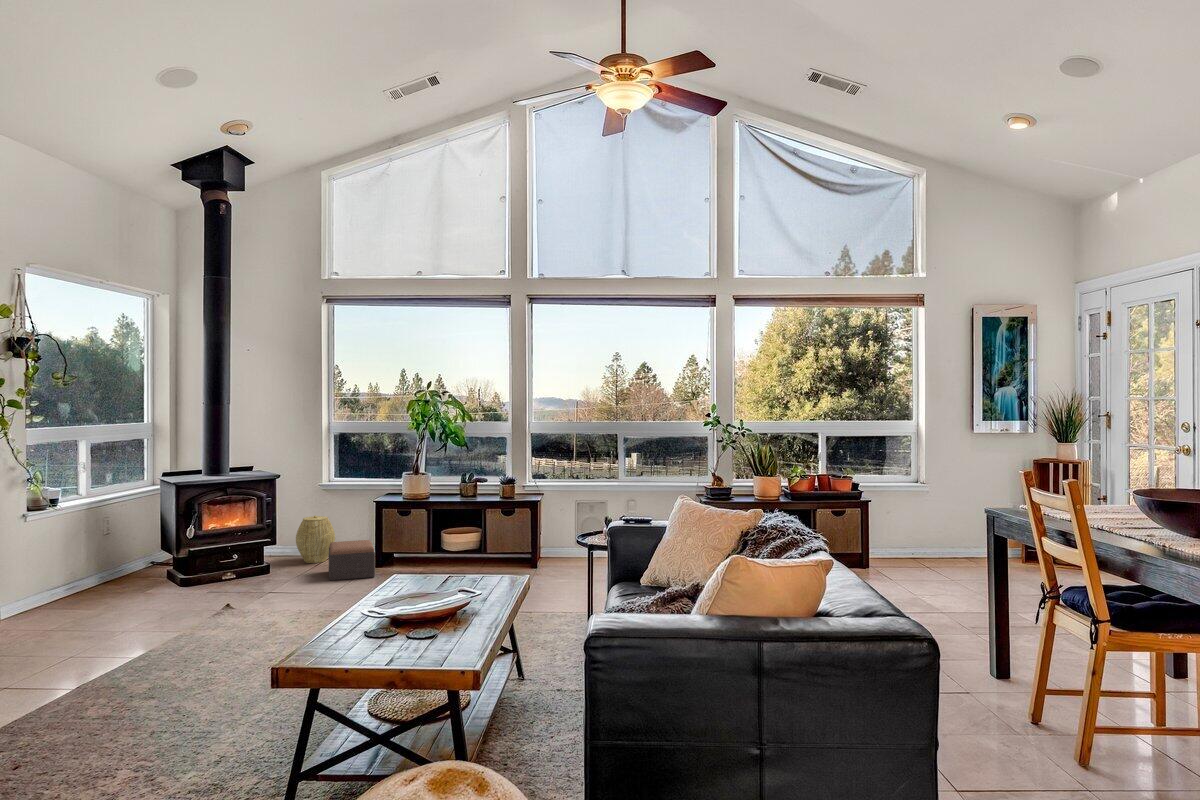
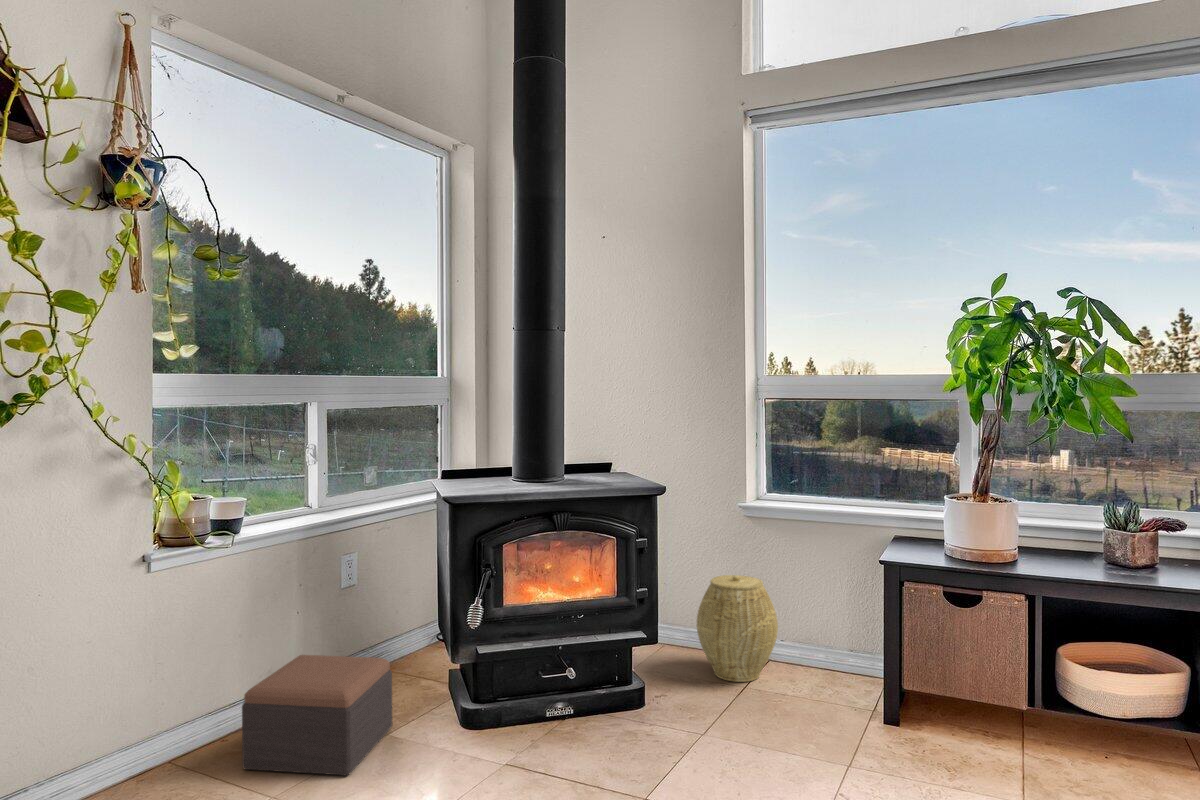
footstool: present [329,540,375,581] -> present [242,655,392,776]

